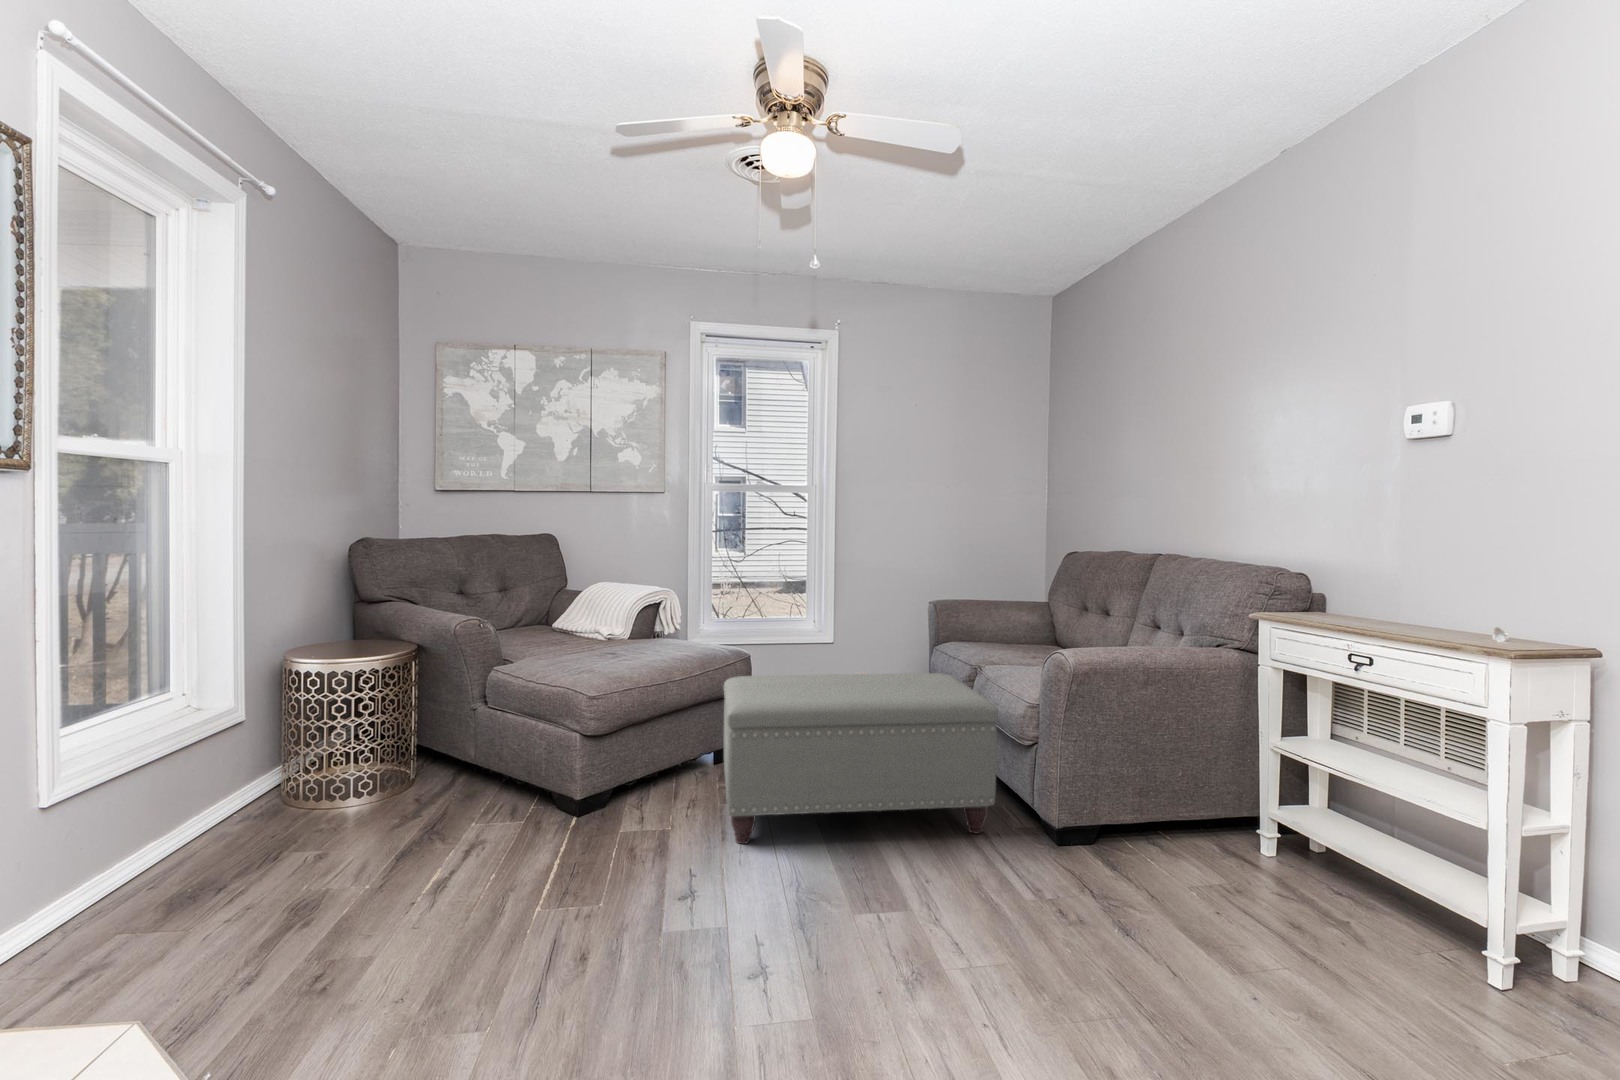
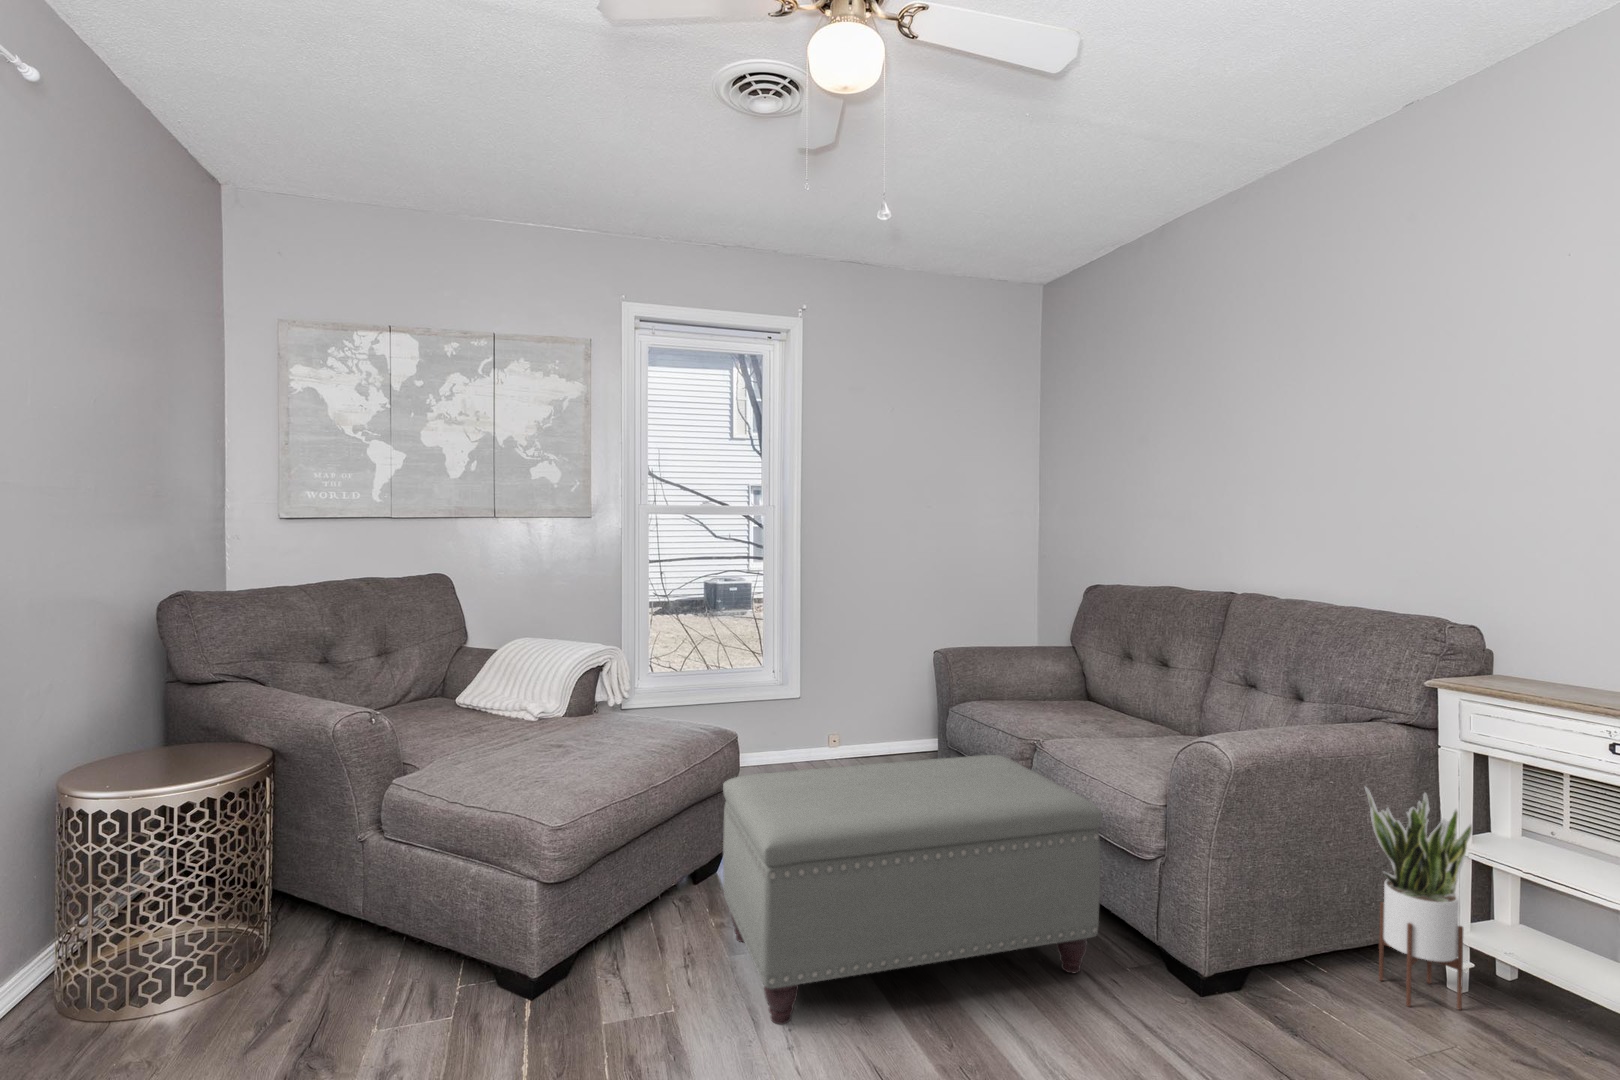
potted plant: none [1215,698,1298,878] -> present [1365,787,1472,1010]

